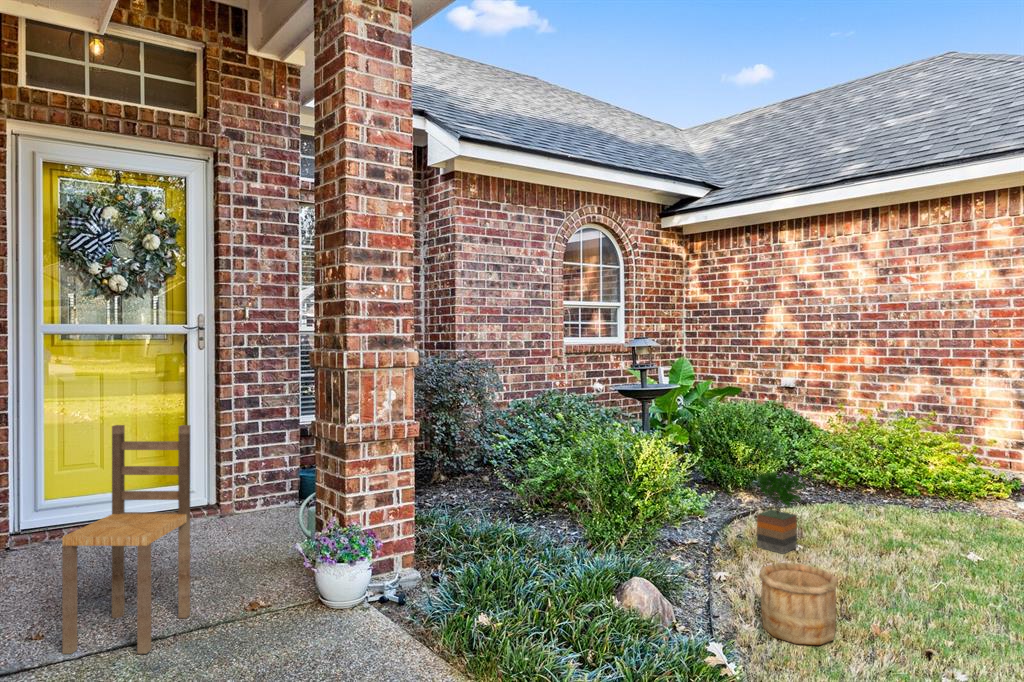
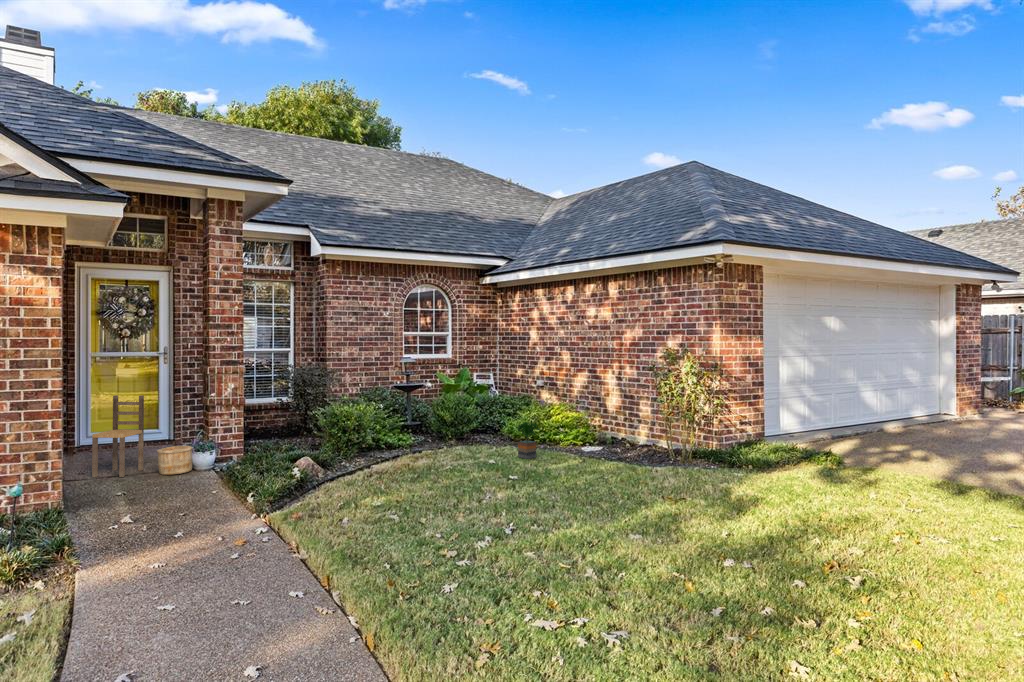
potted tree: present [757,472,806,554] -> present [517,422,540,459]
wooden bucket: present [759,563,838,645] -> present [157,446,192,475]

